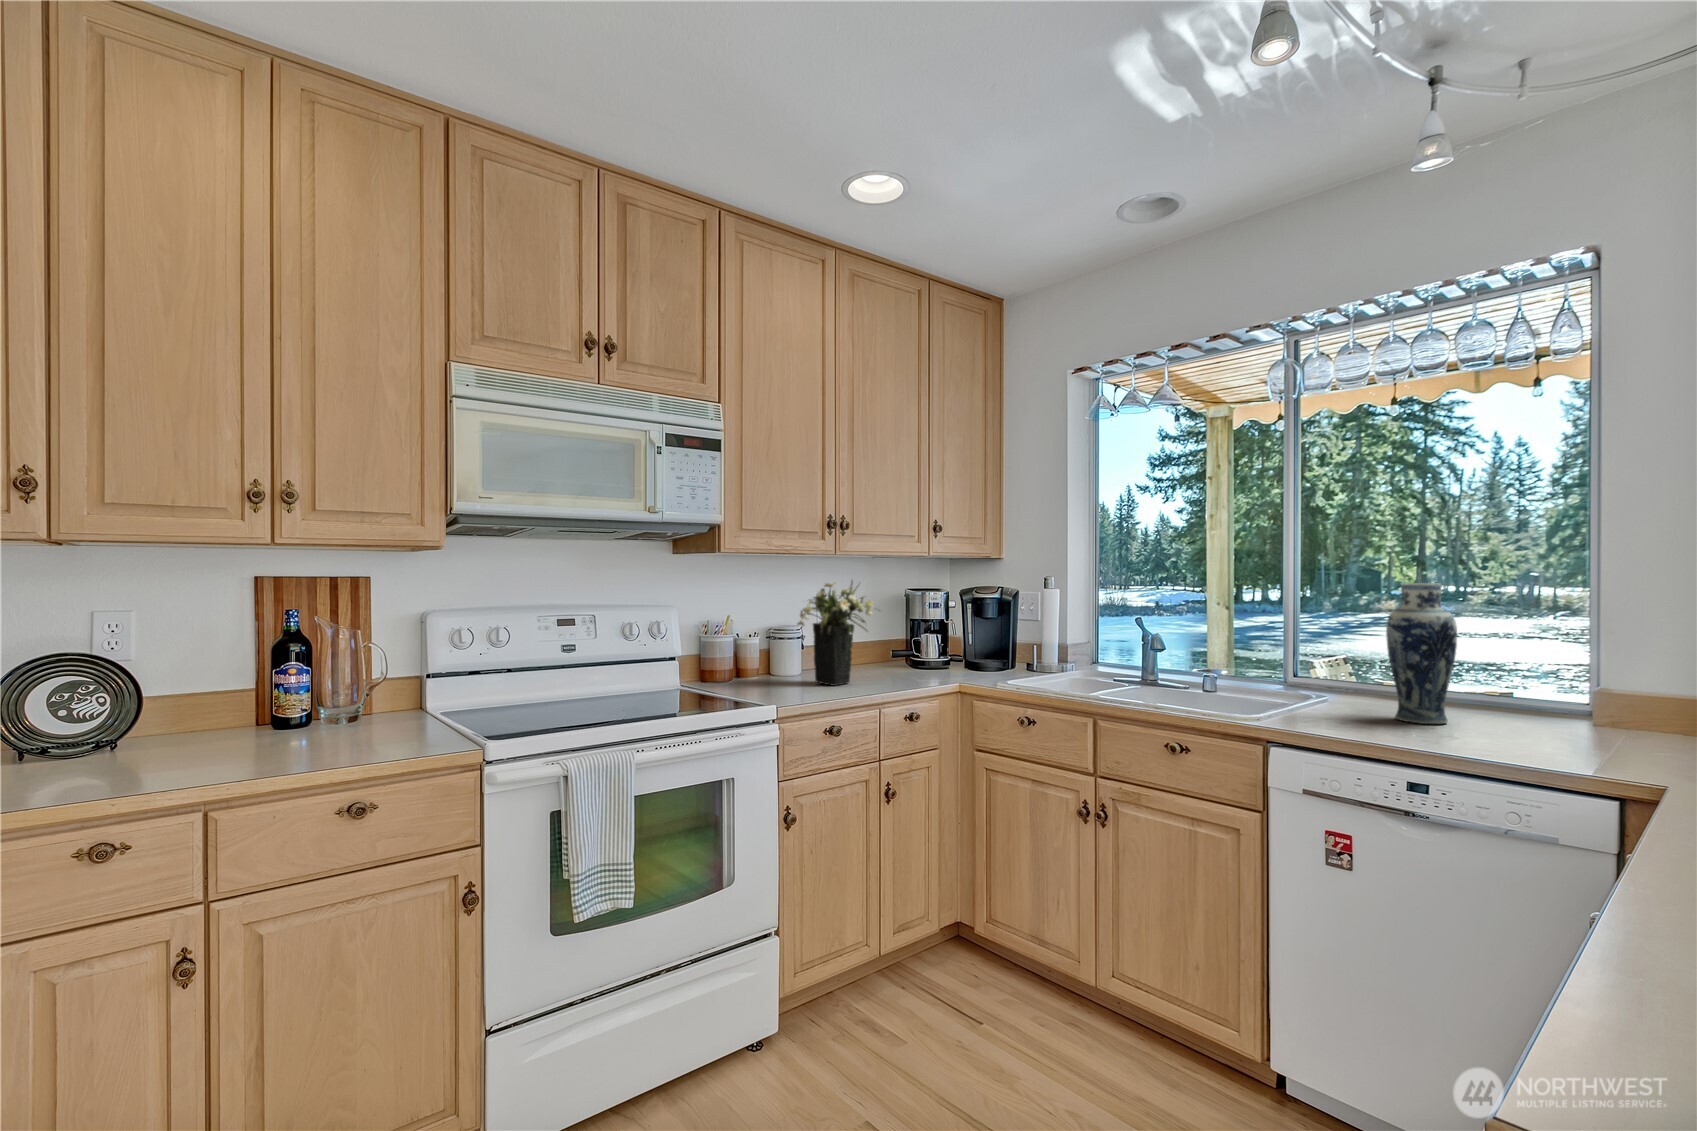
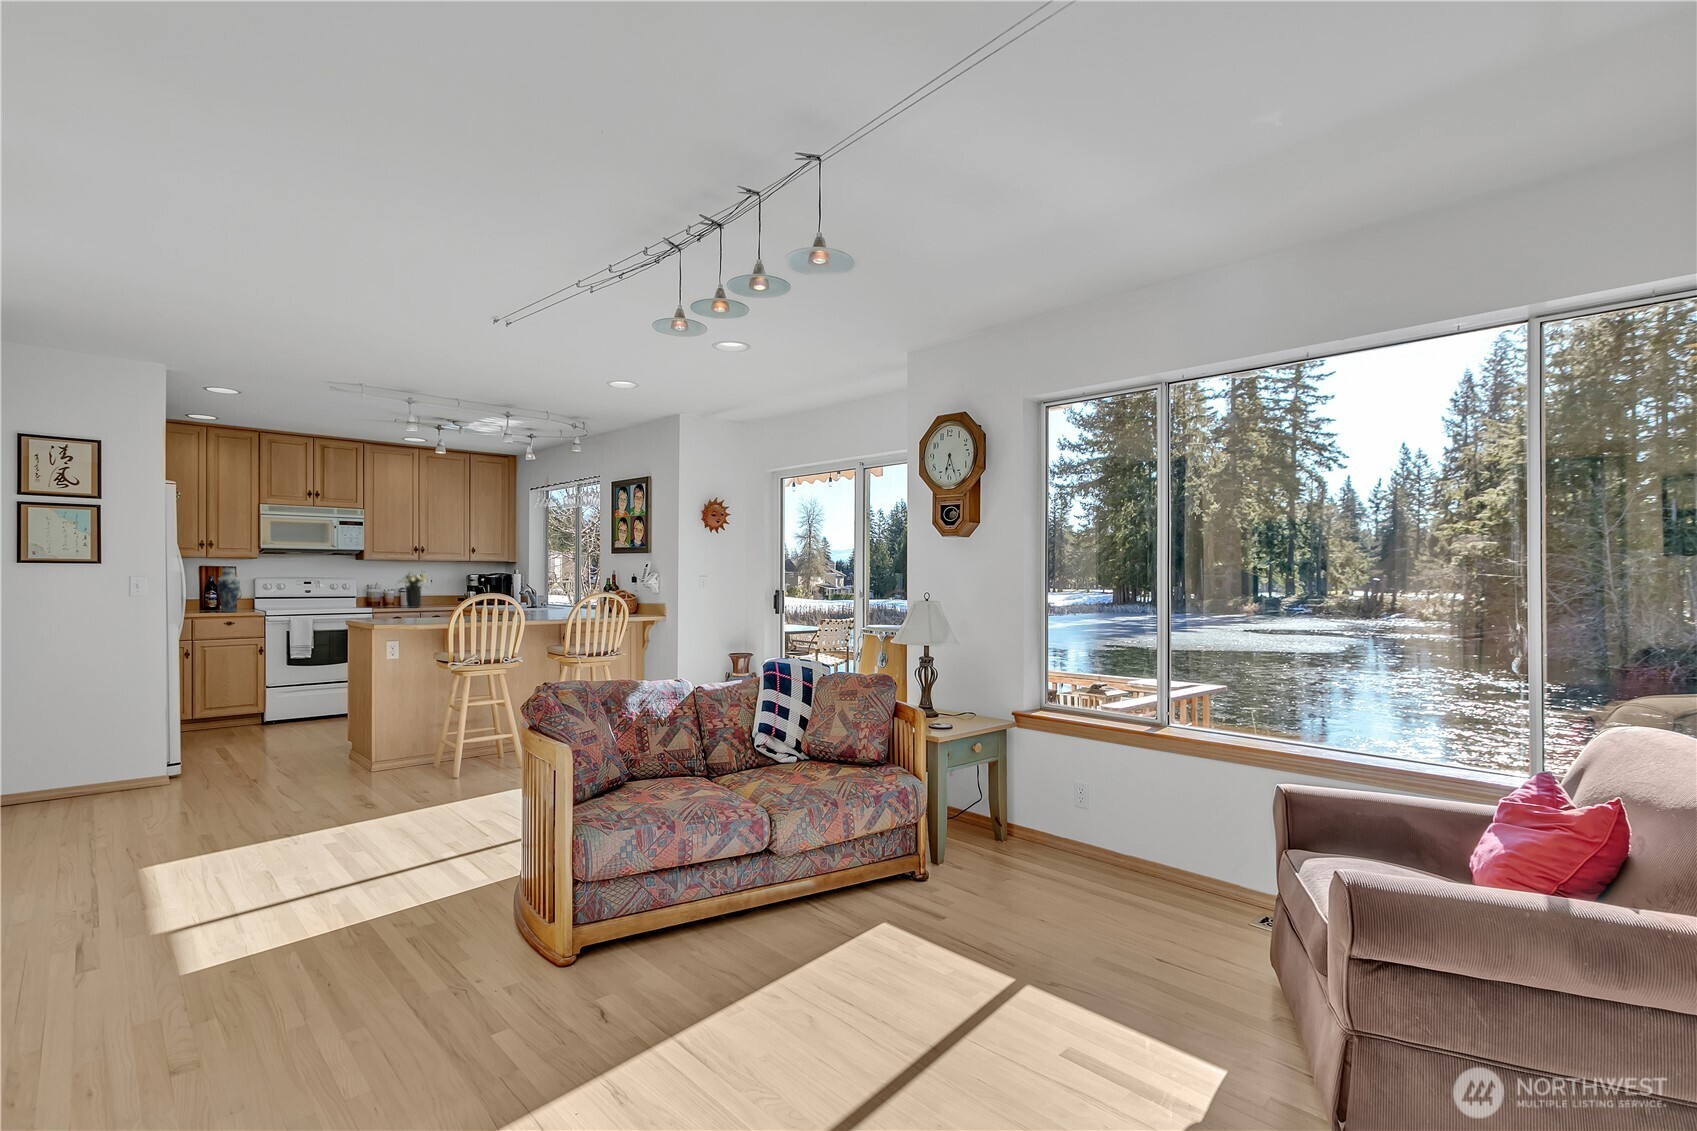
vase: present [1386,583,1457,724] -> present [217,568,240,612]

